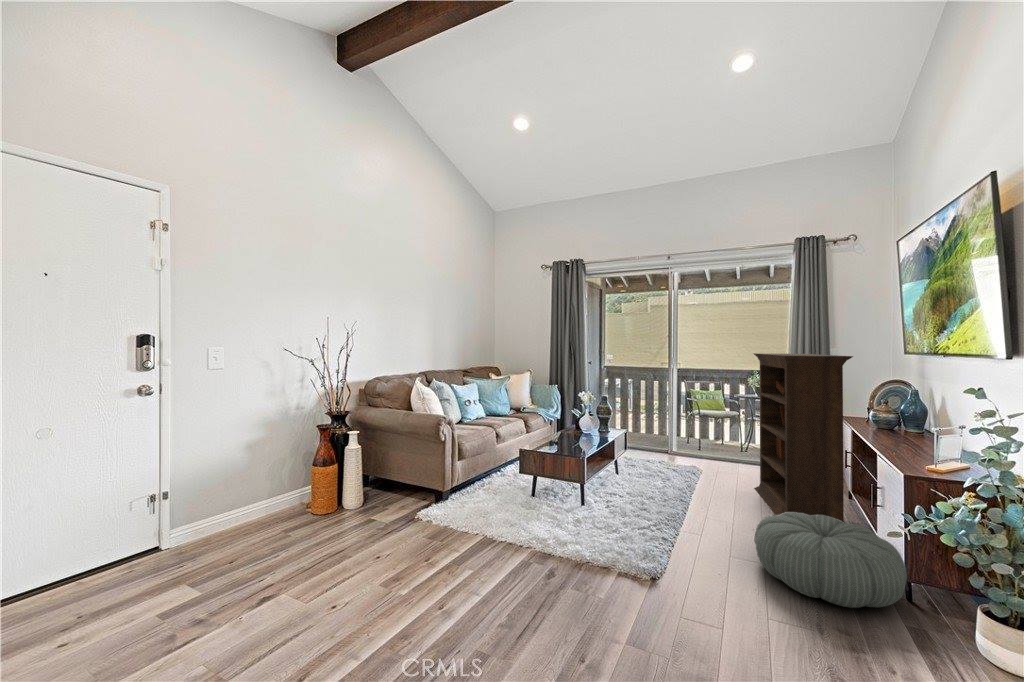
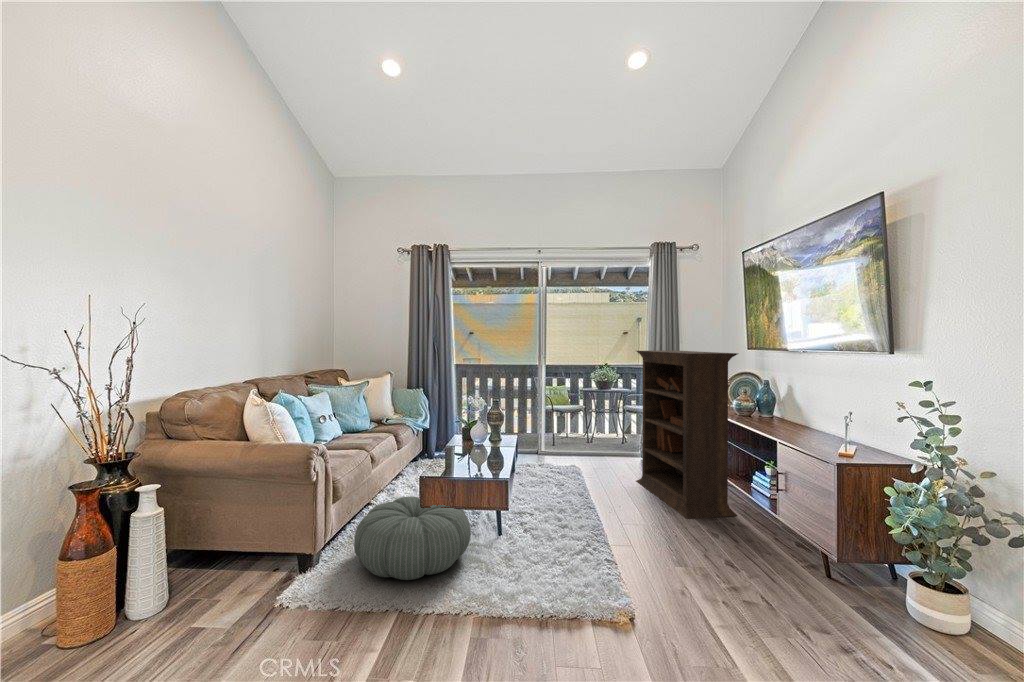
pouf: present [755,512,907,608] -> present [354,496,471,580]

